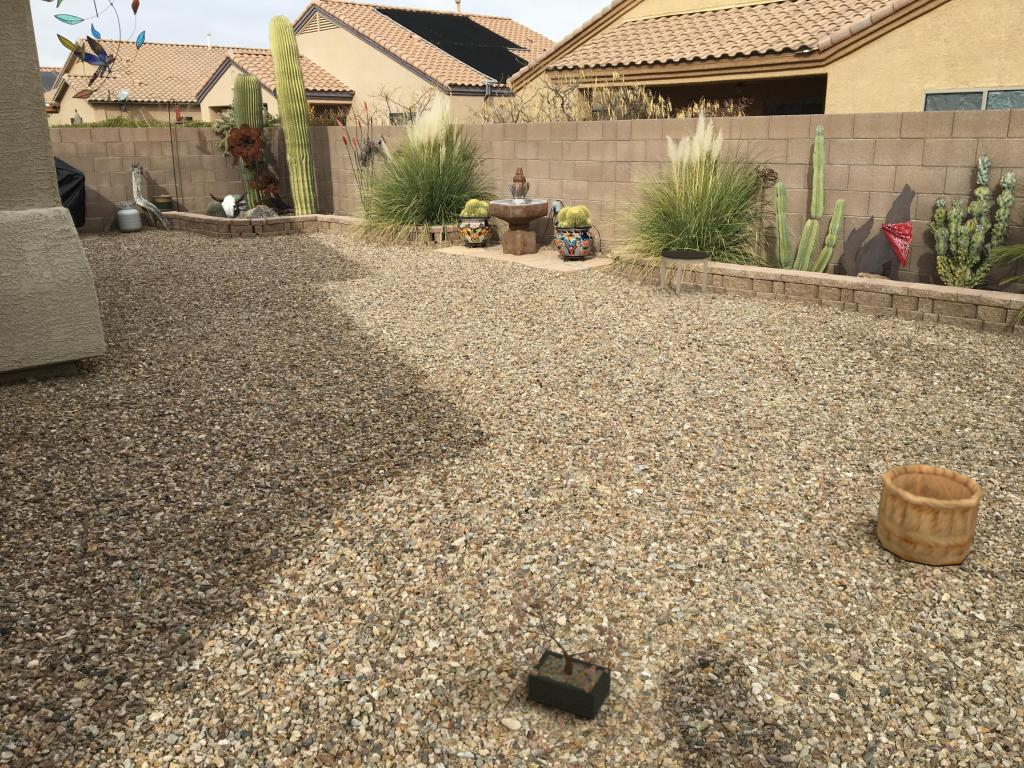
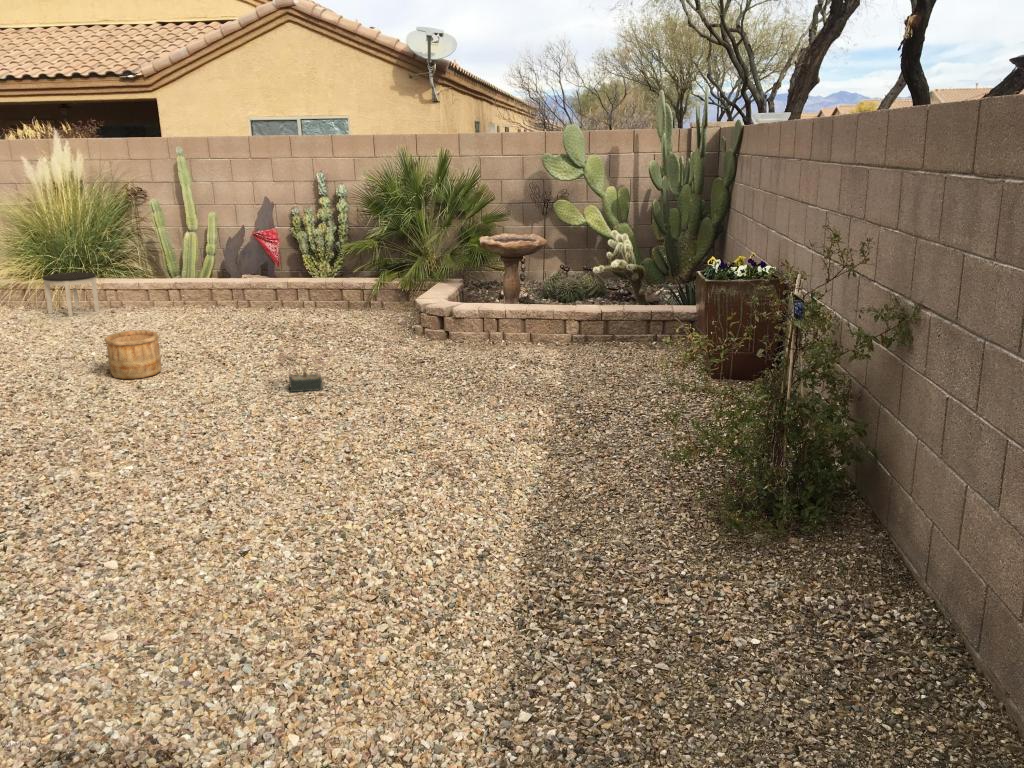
wooden bucket: present [877,464,984,565] -> present [104,330,161,379]
decorative plant: present [503,584,627,719] -> present [278,345,329,392]

